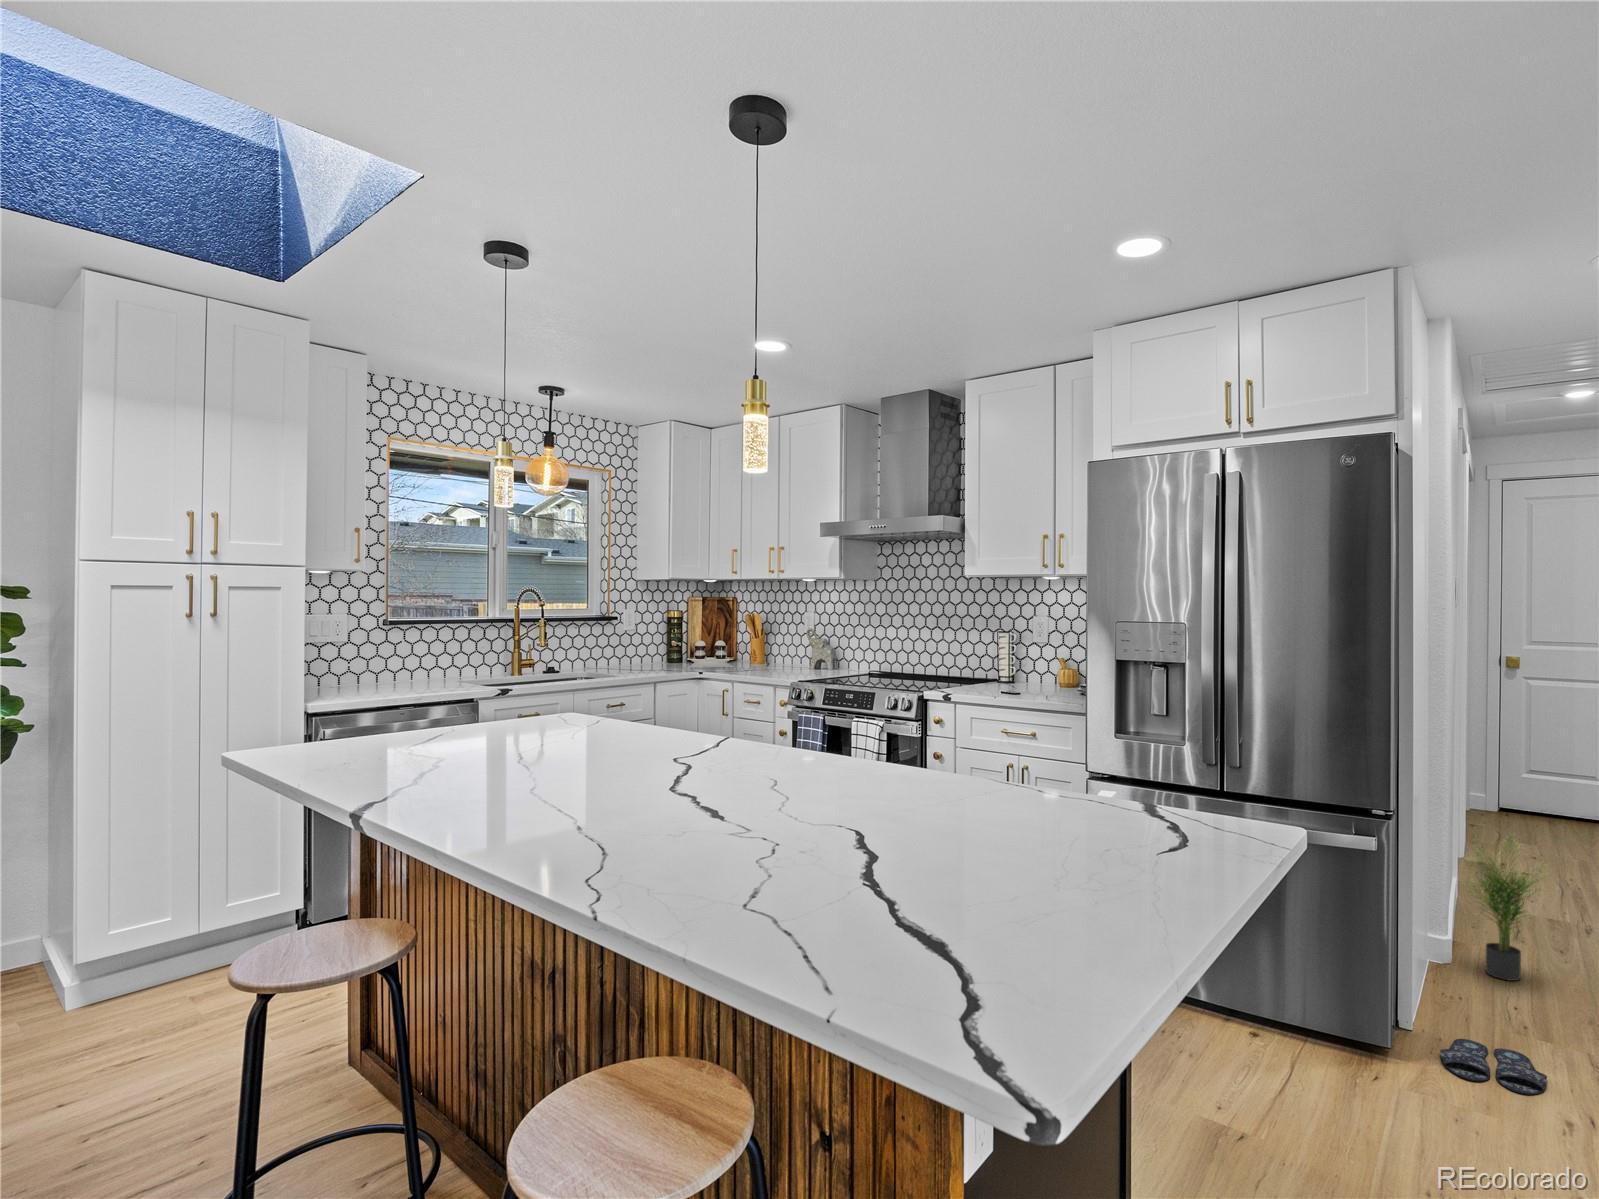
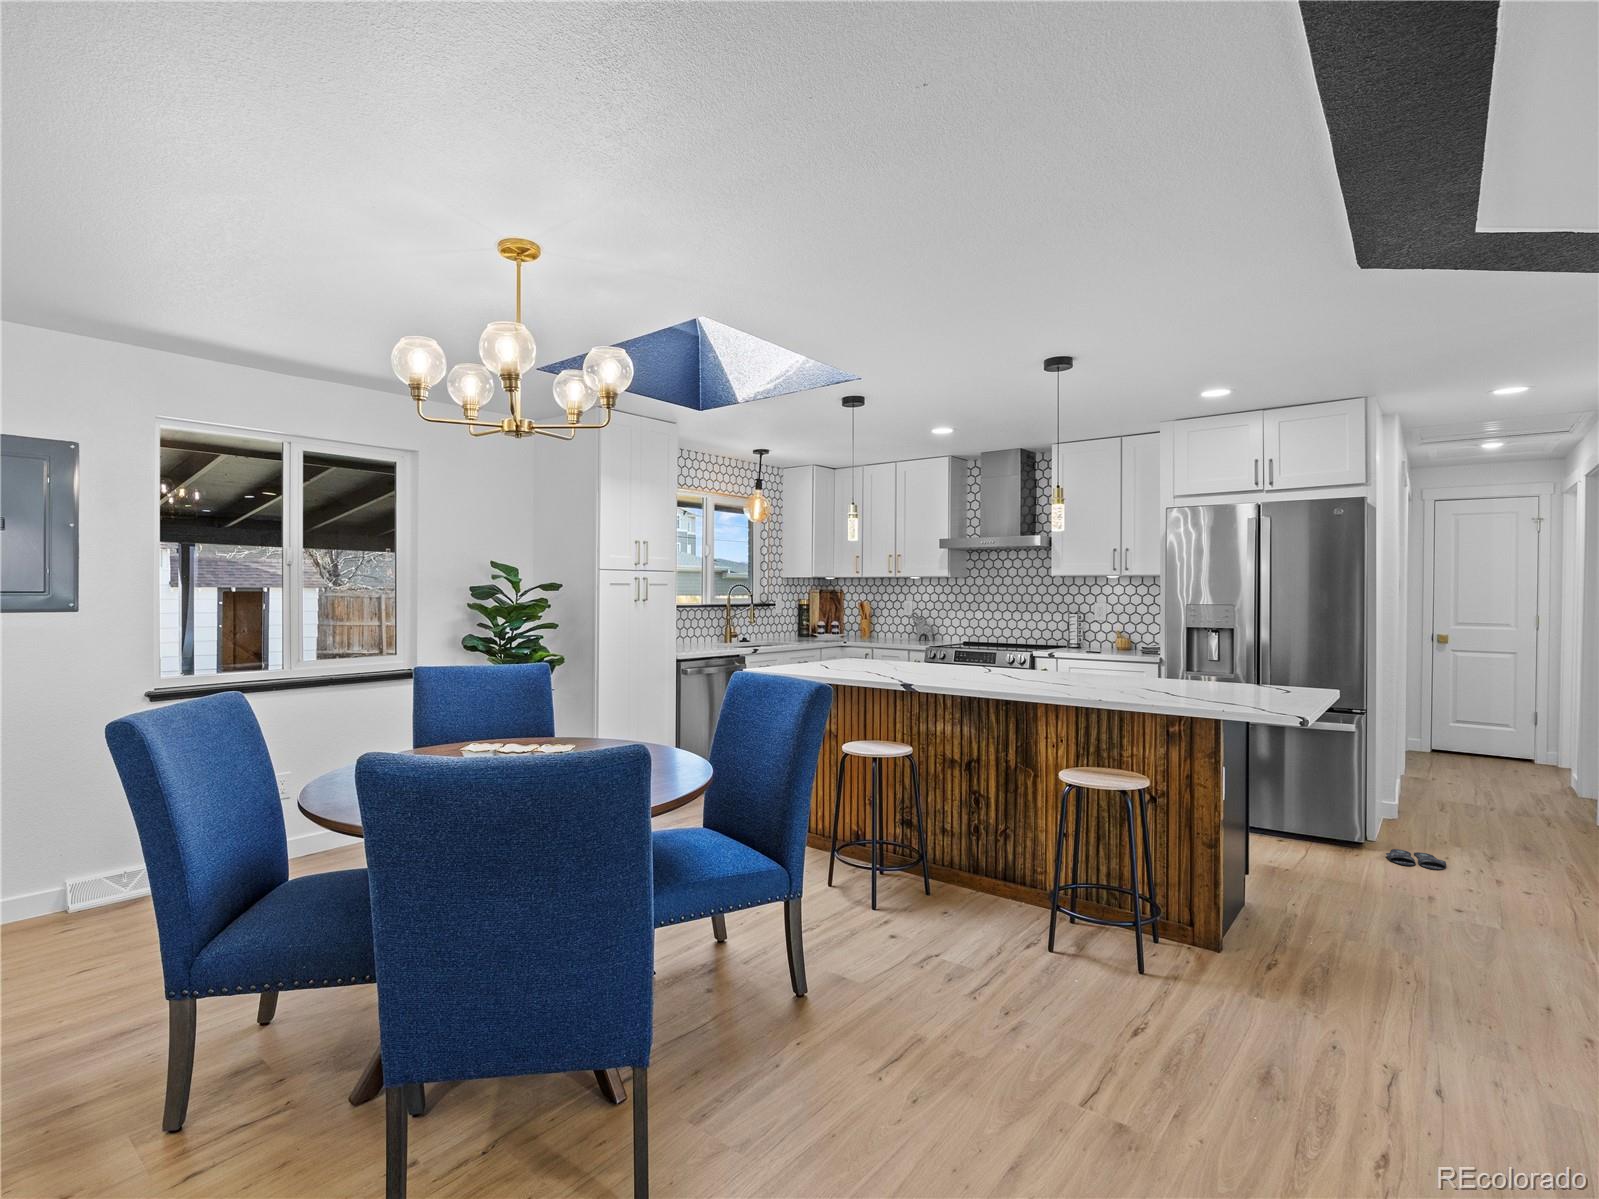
potted plant: present [1467,849,1542,981] -> none [1378,735,1438,824]

